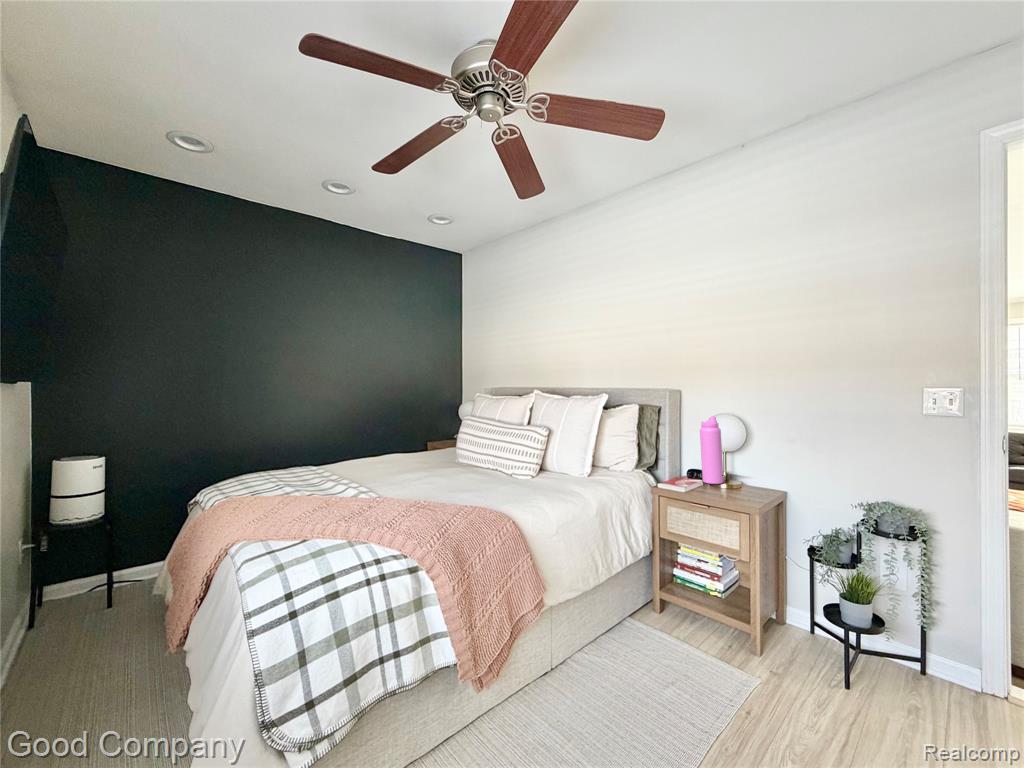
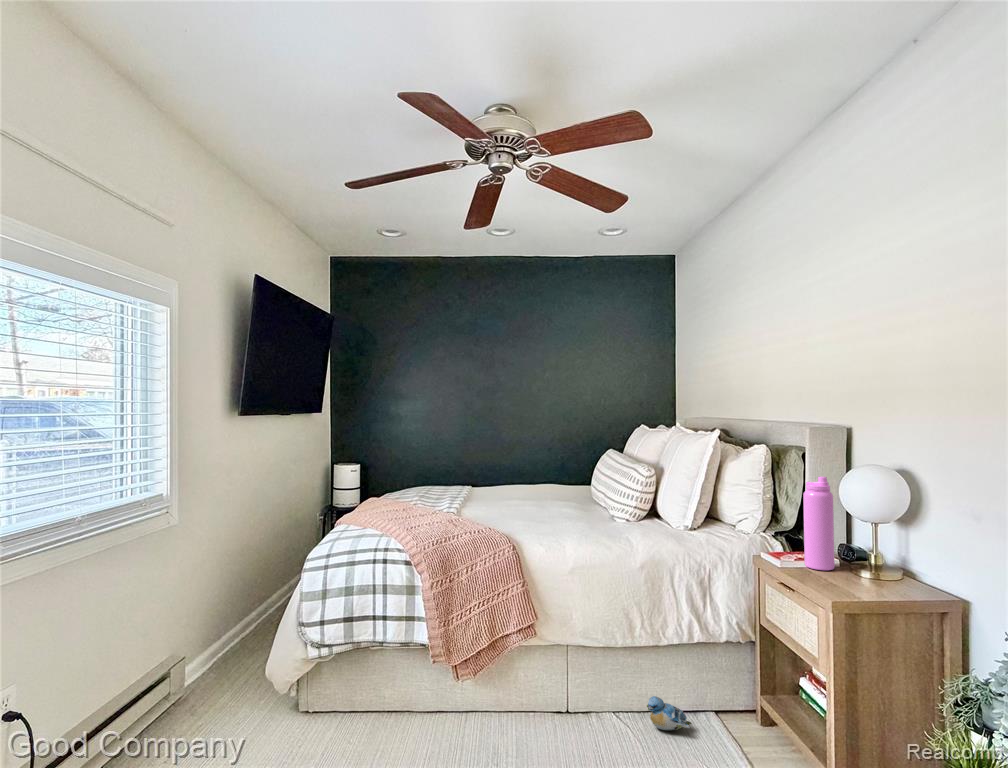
plush toy: none [612,620,645,647] -> present [647,696,692,731]

